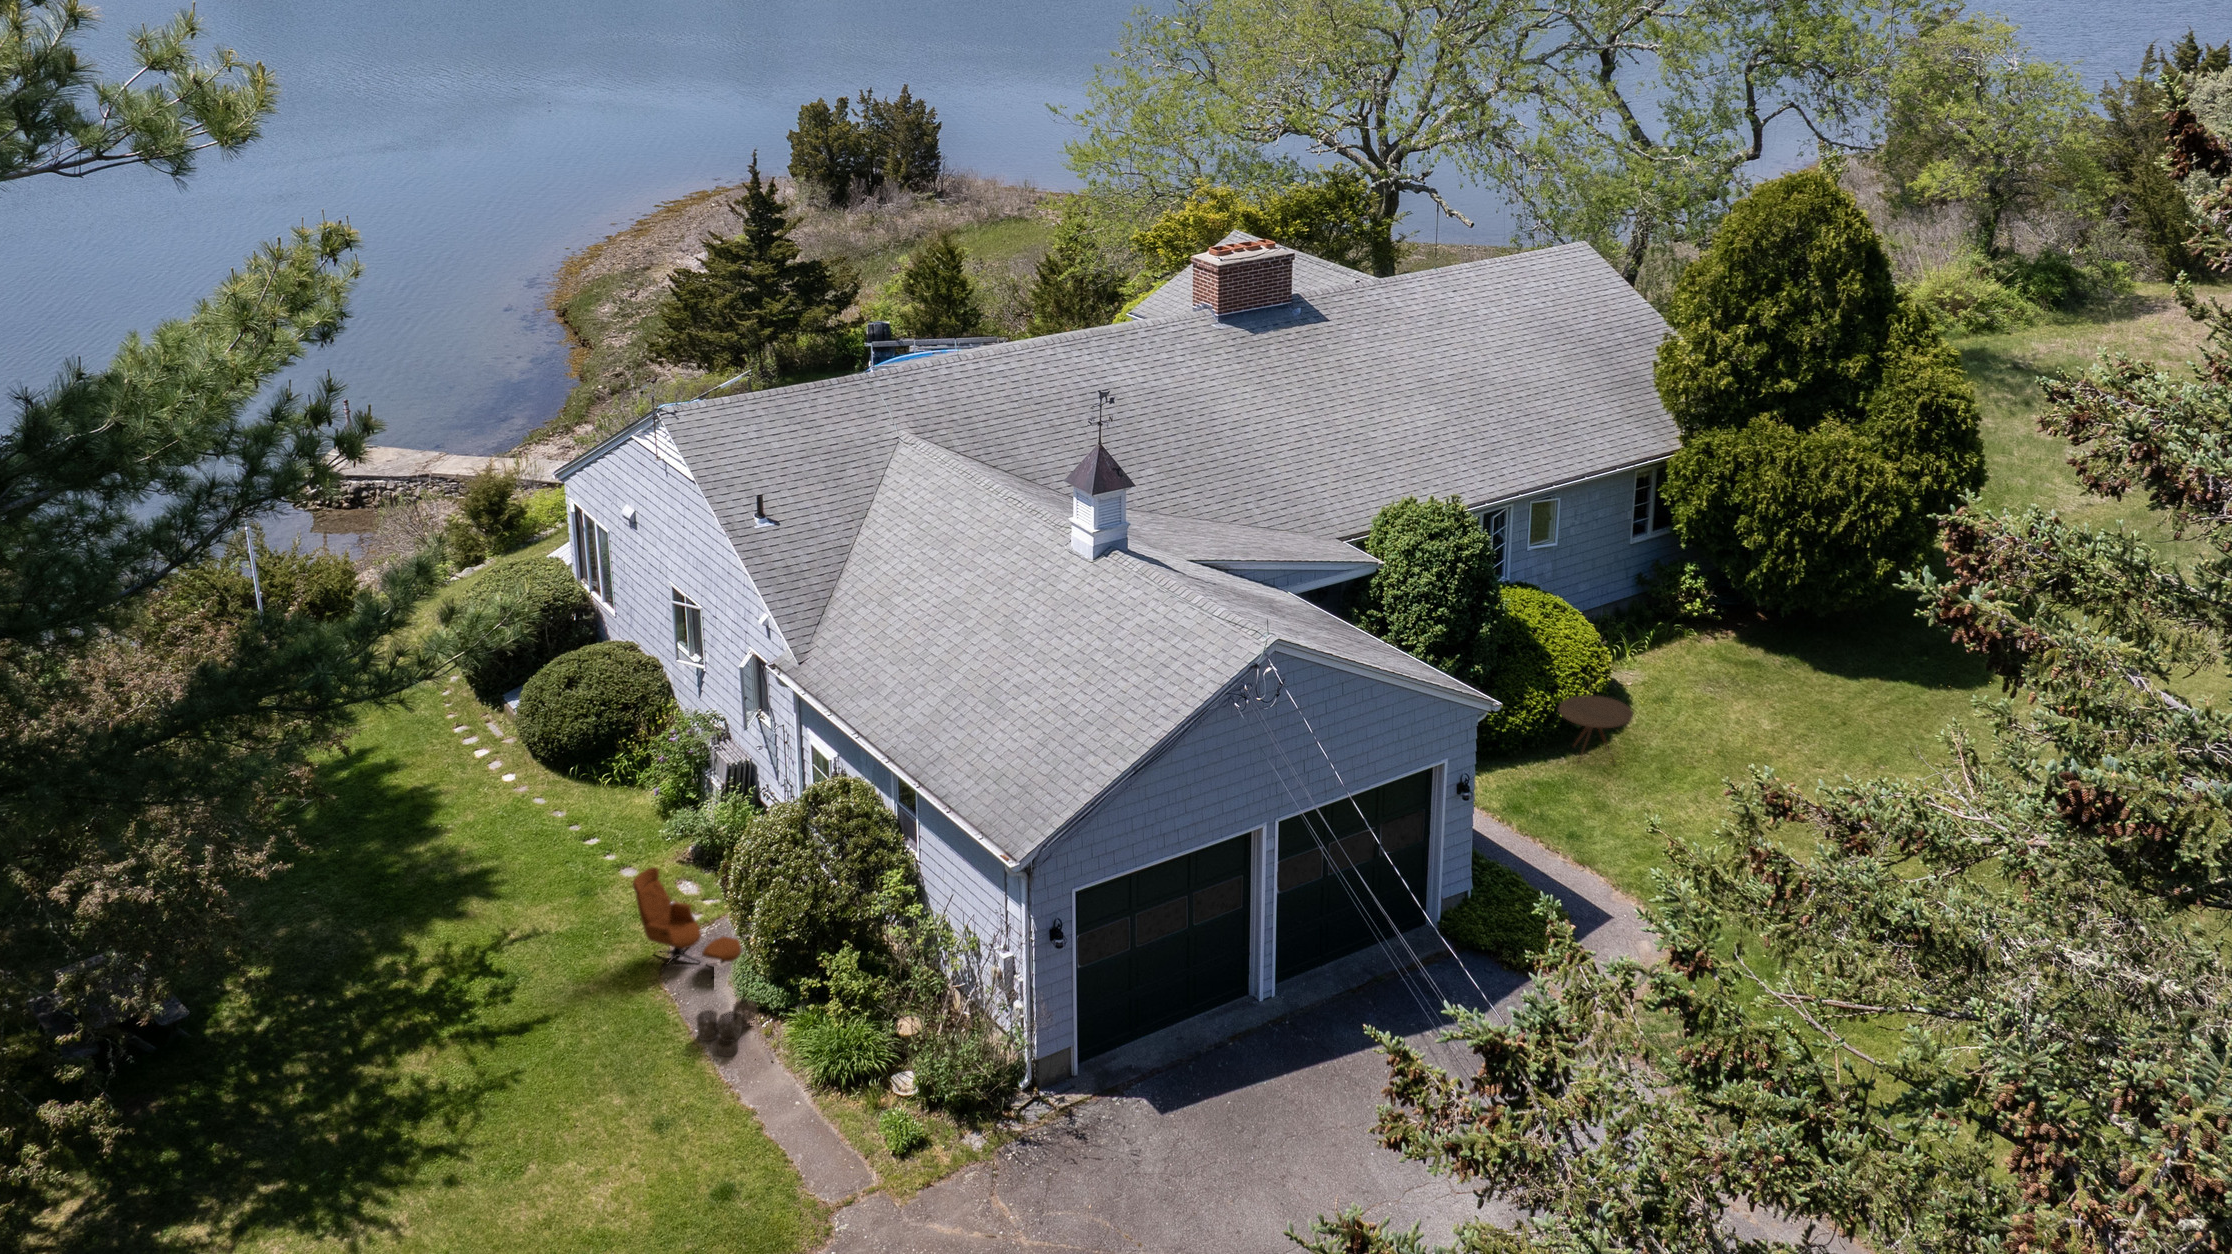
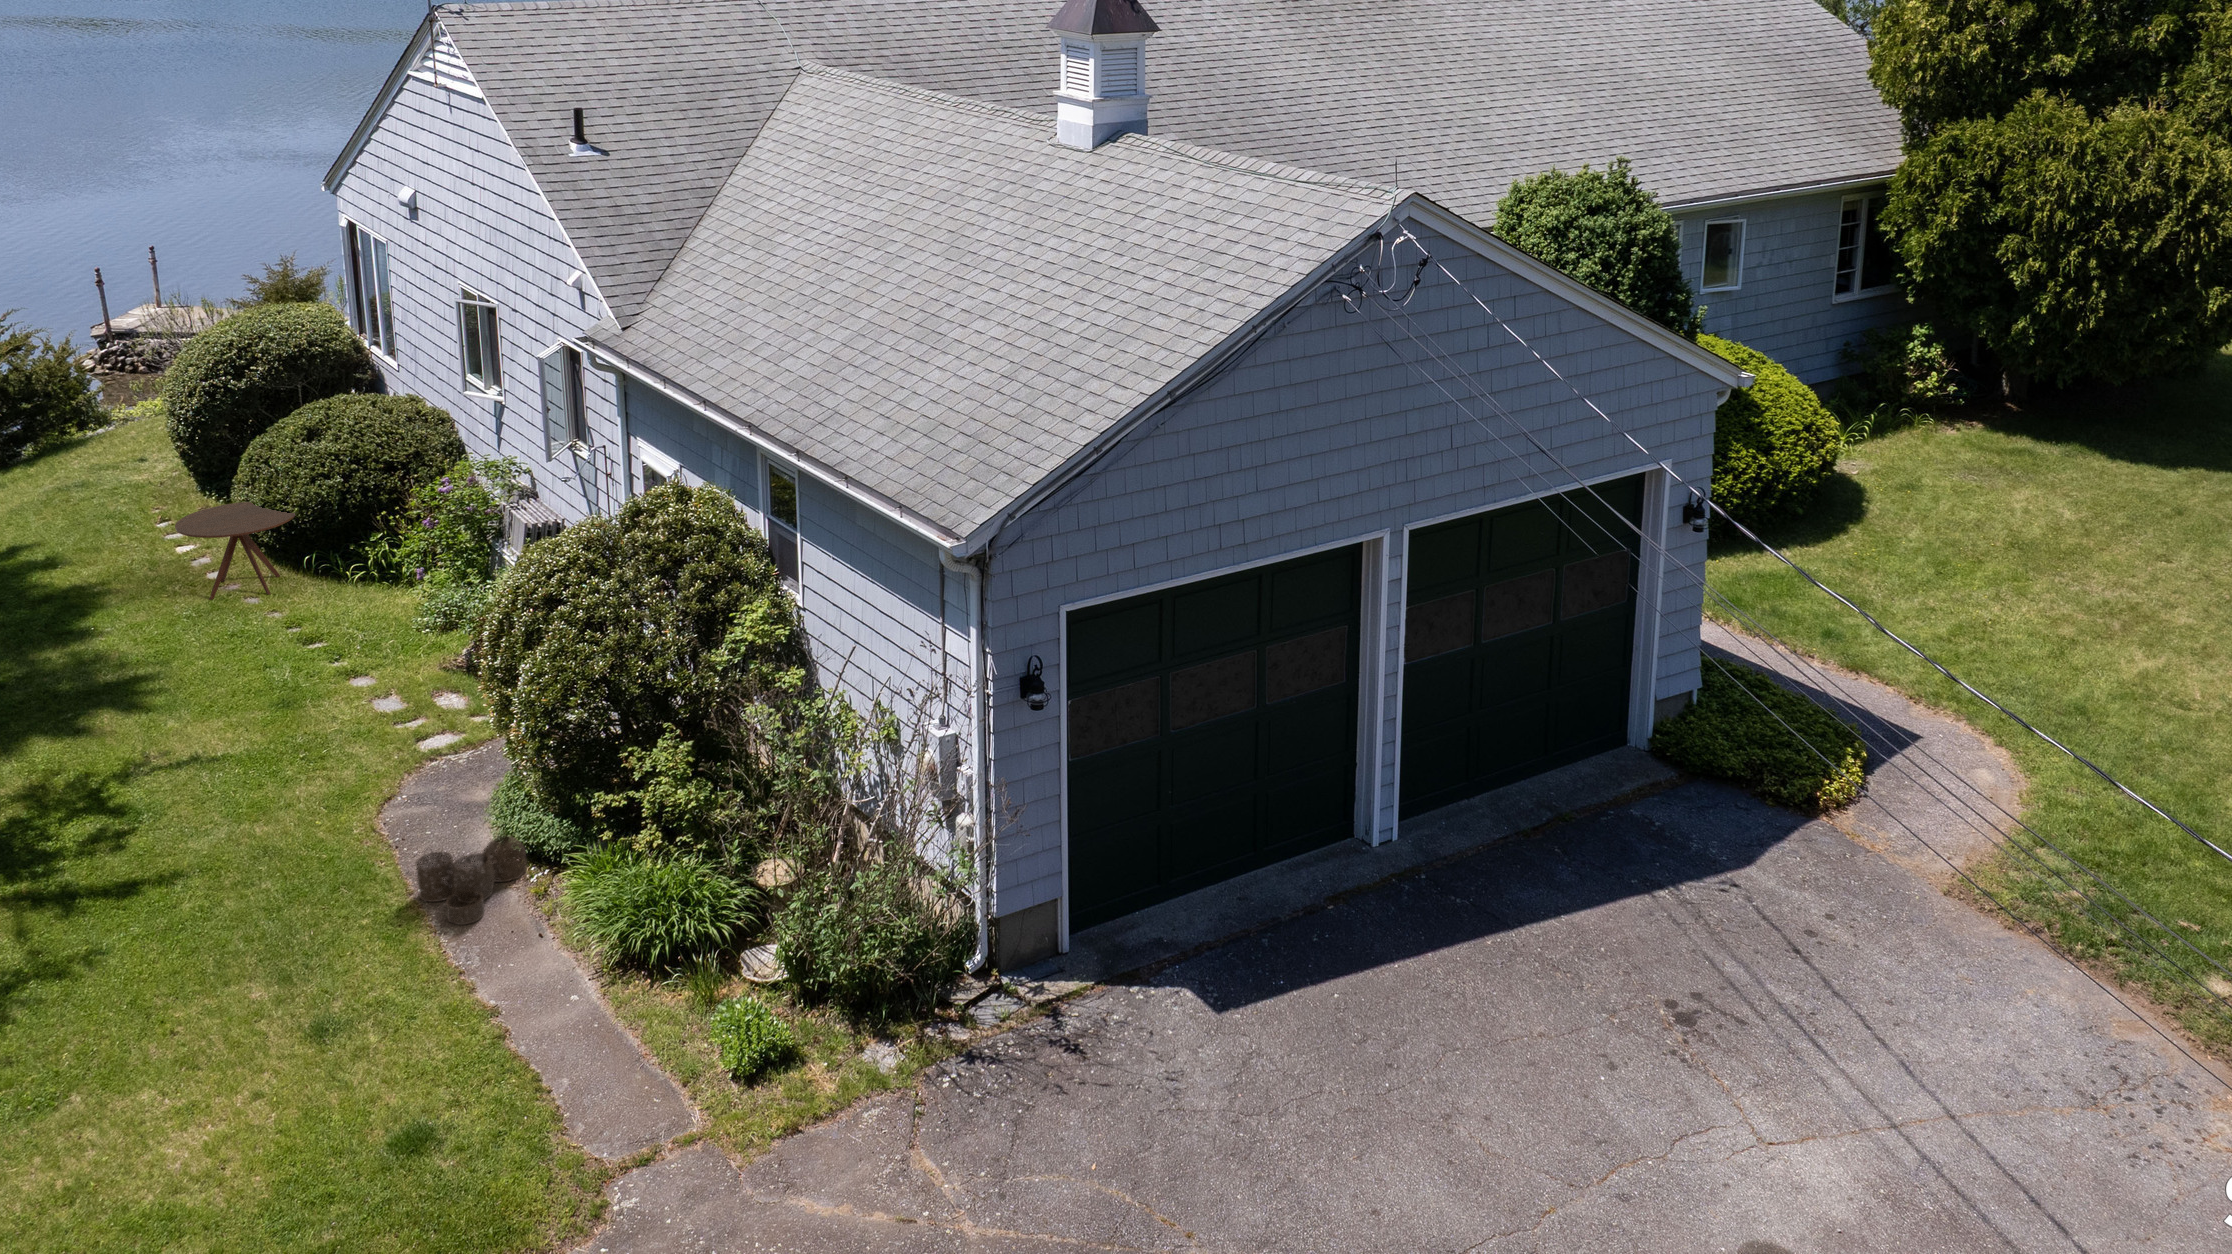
round table: present [1559,695,1633,764] -> present [175,501,295,600]
lounge chair: present [633,867,741,968] -> none [335,640,514,816]

